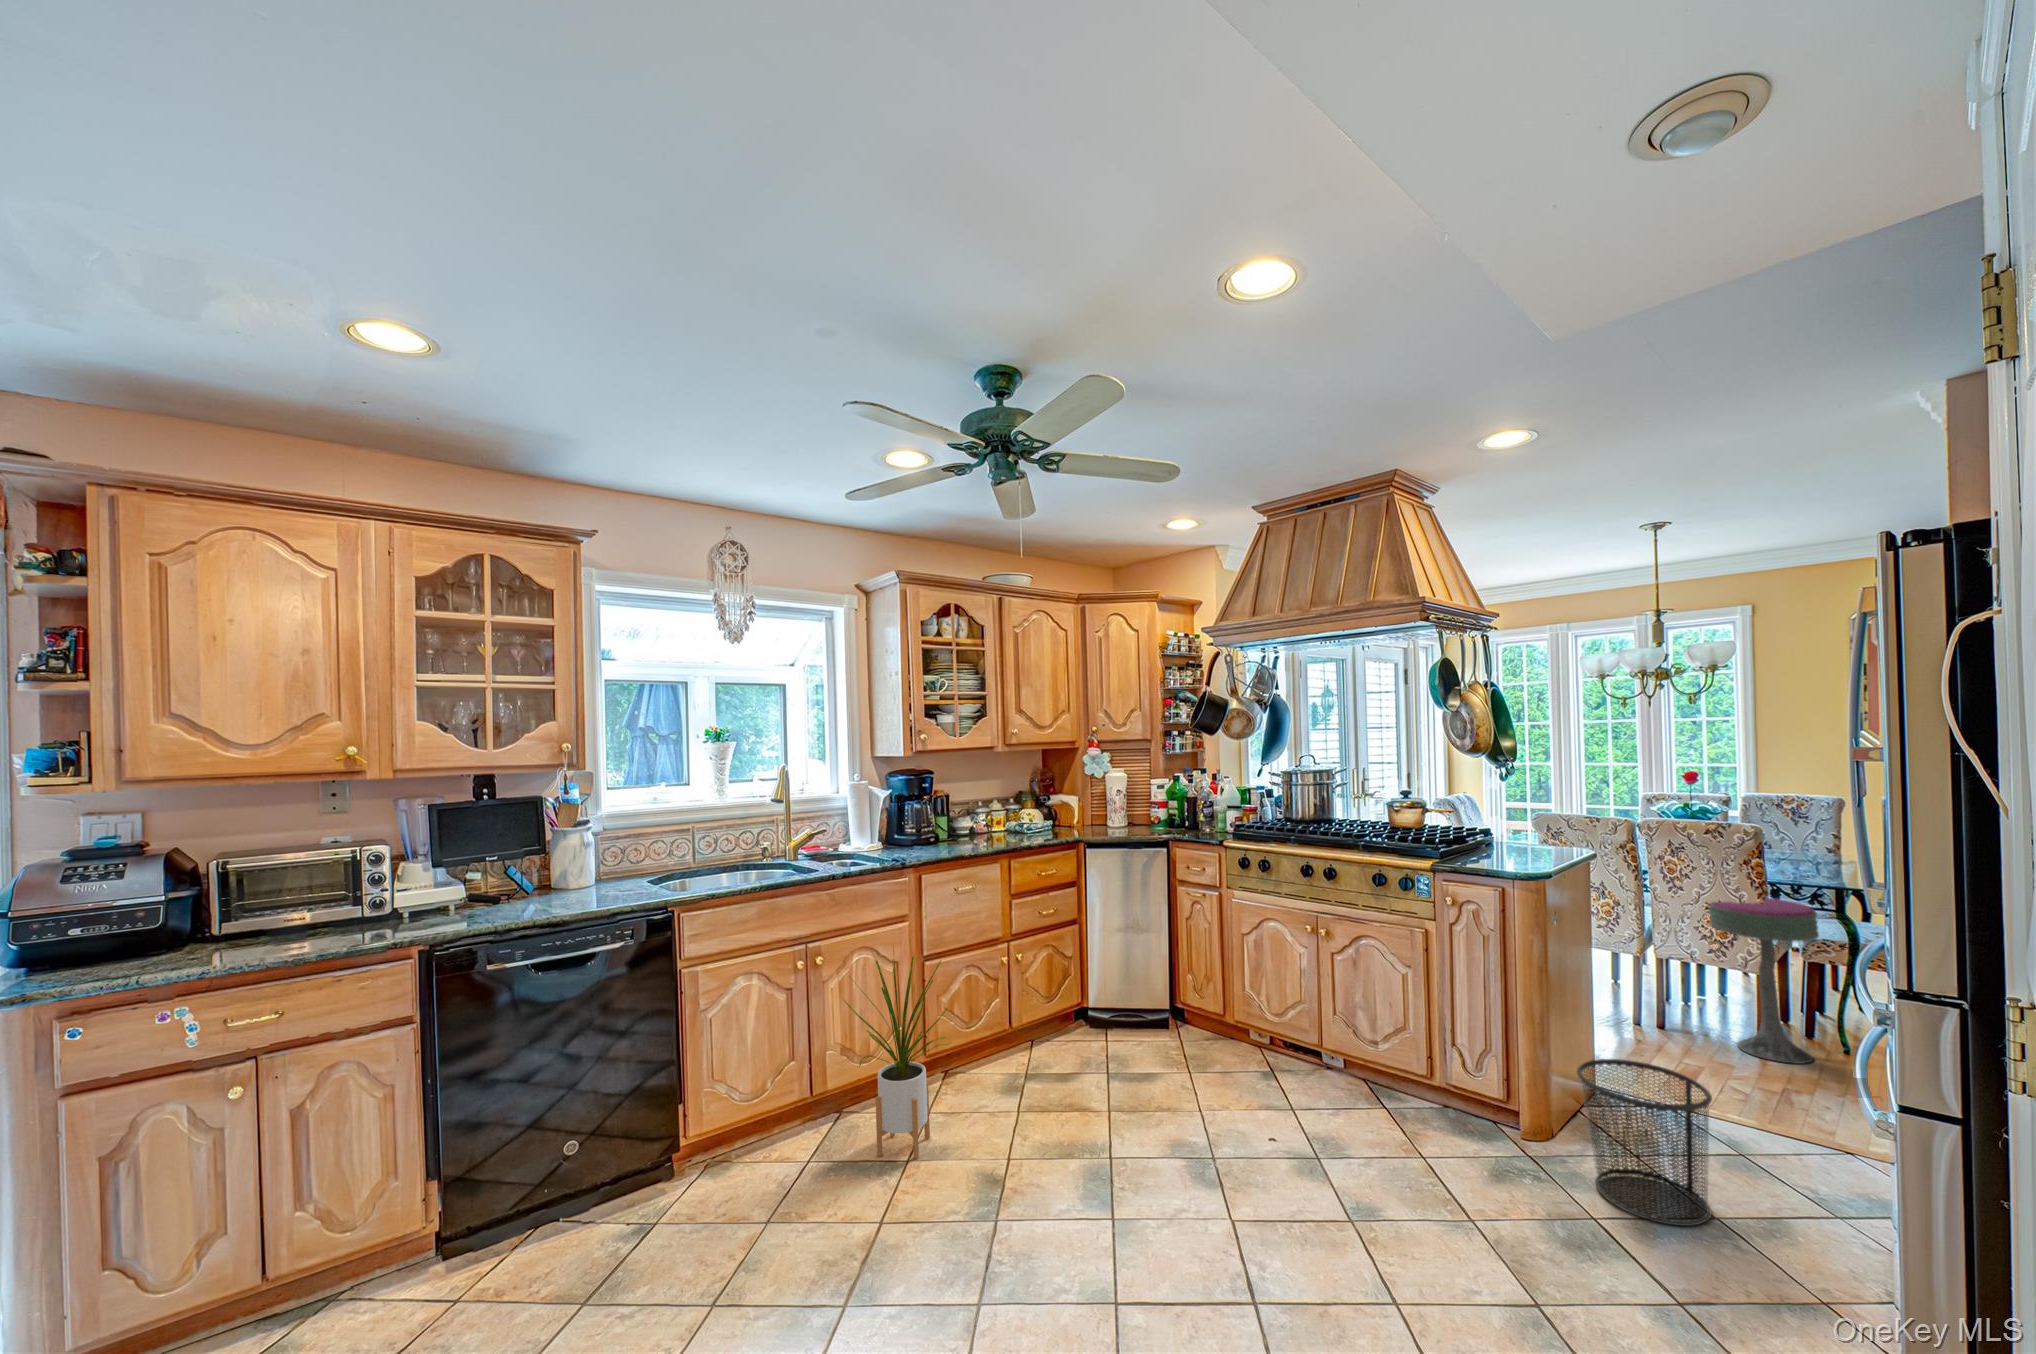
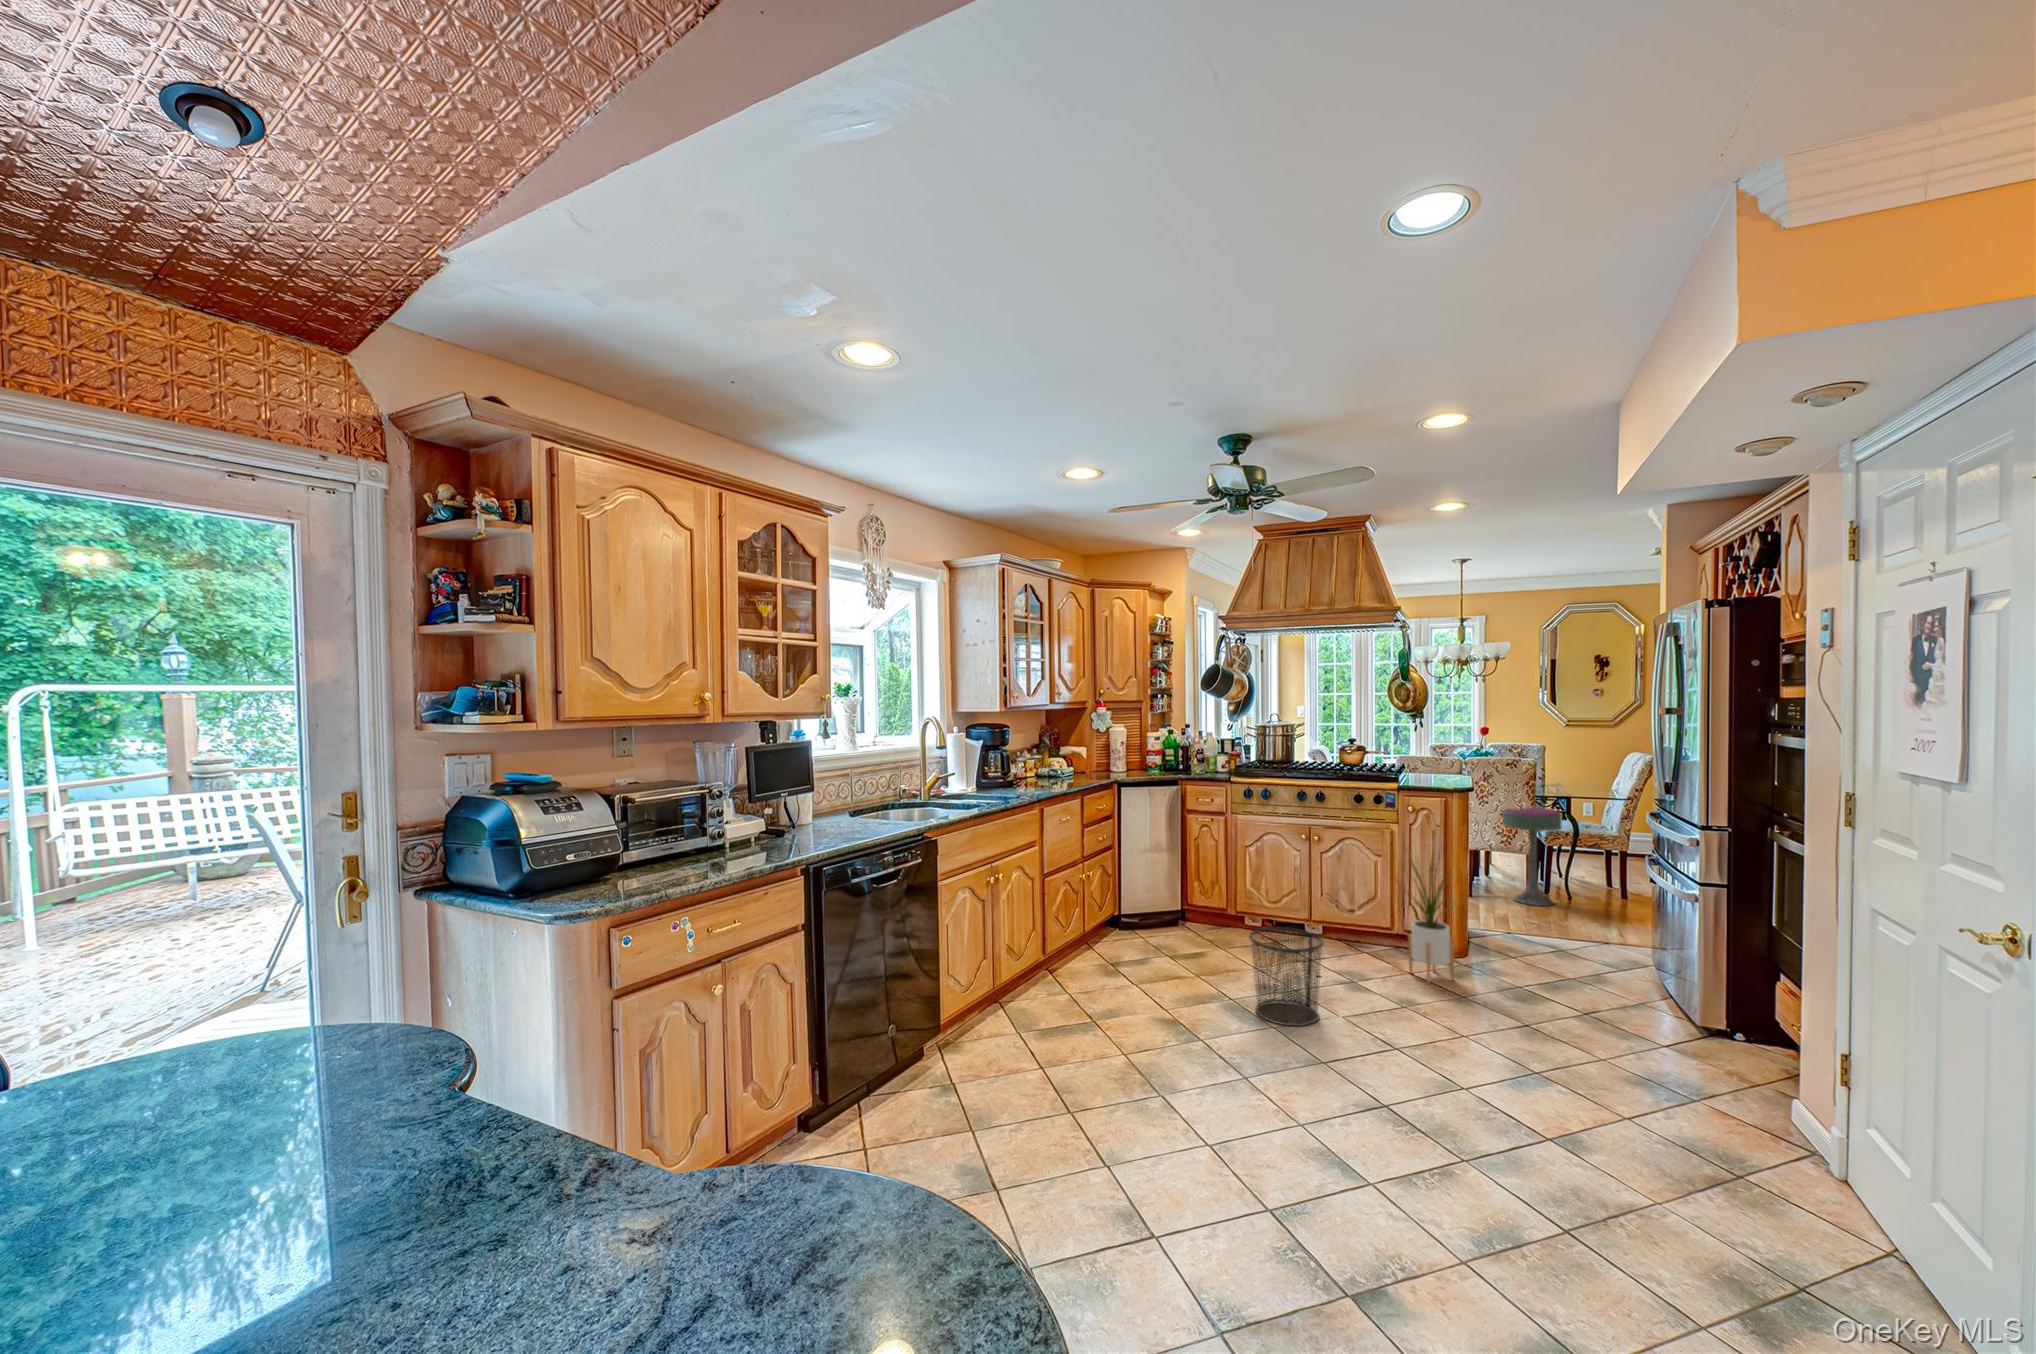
house plant: present [844,950,948,1159] -> present [1396,853,1455,983]
waste bin: present [1577,1059,1712,1226] -> present [1249,927,1323,1026]

